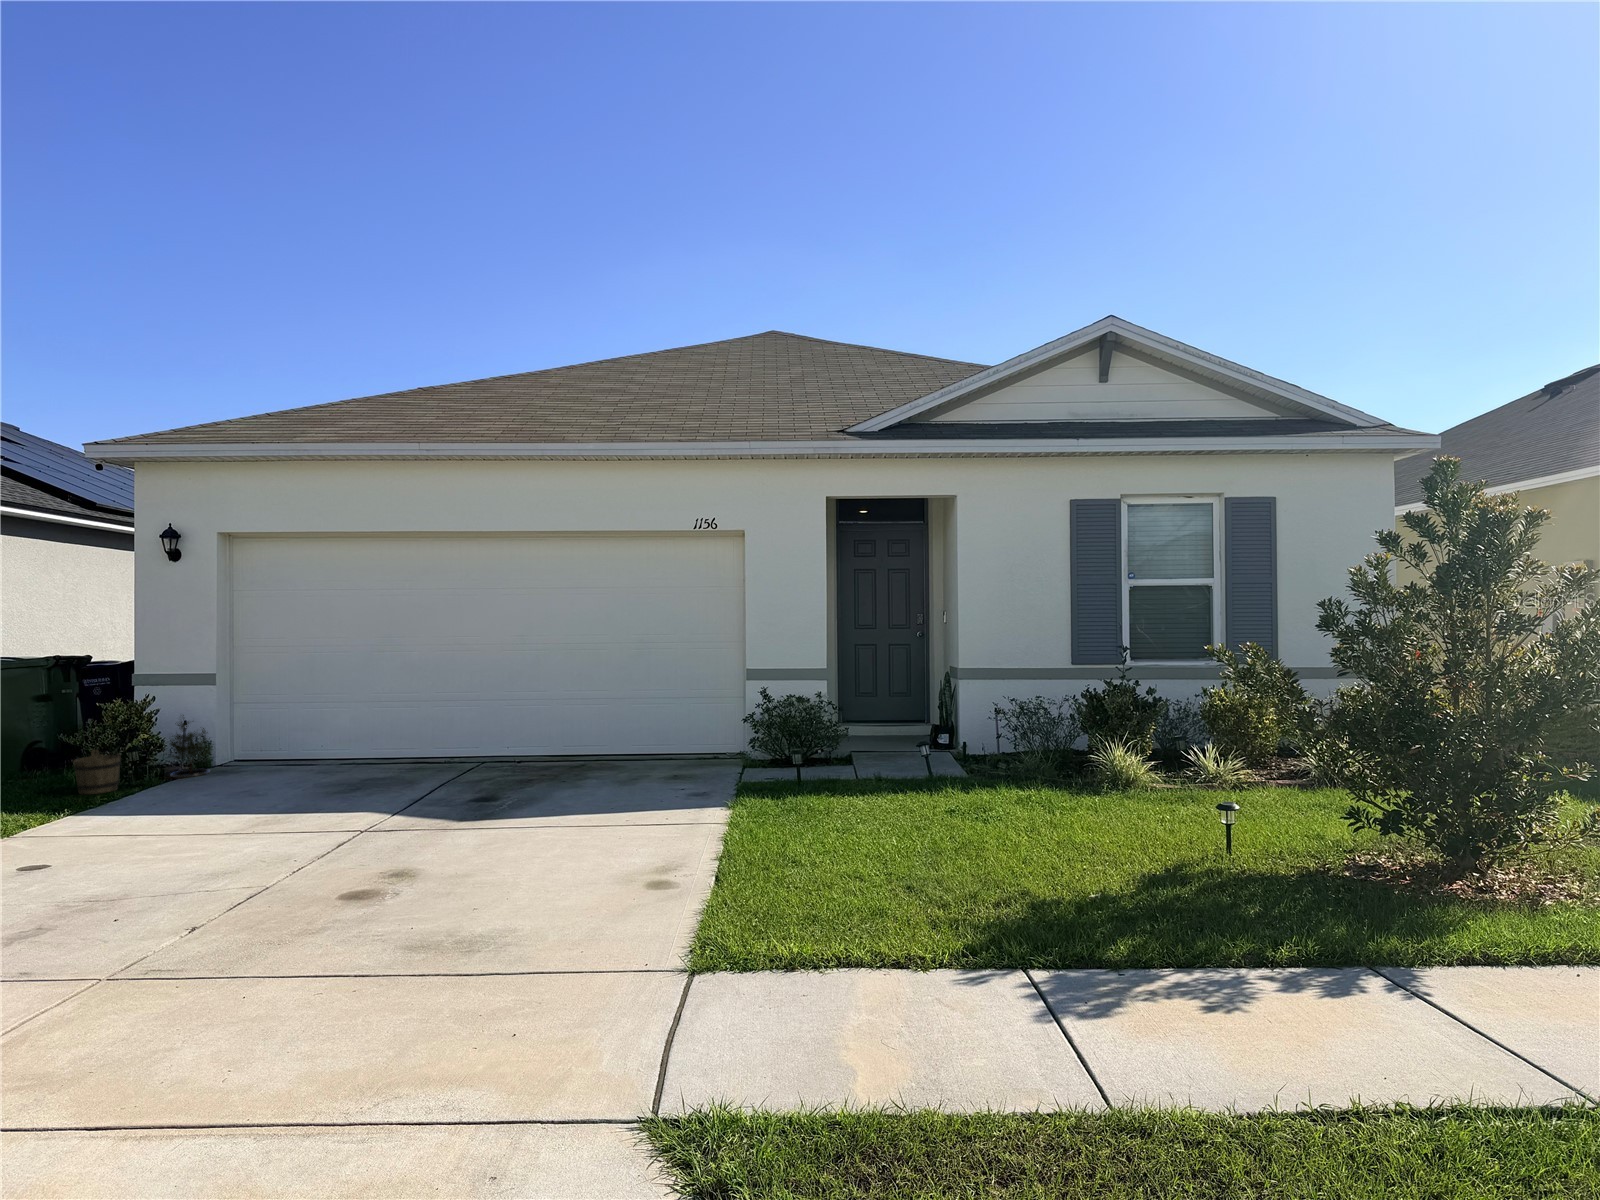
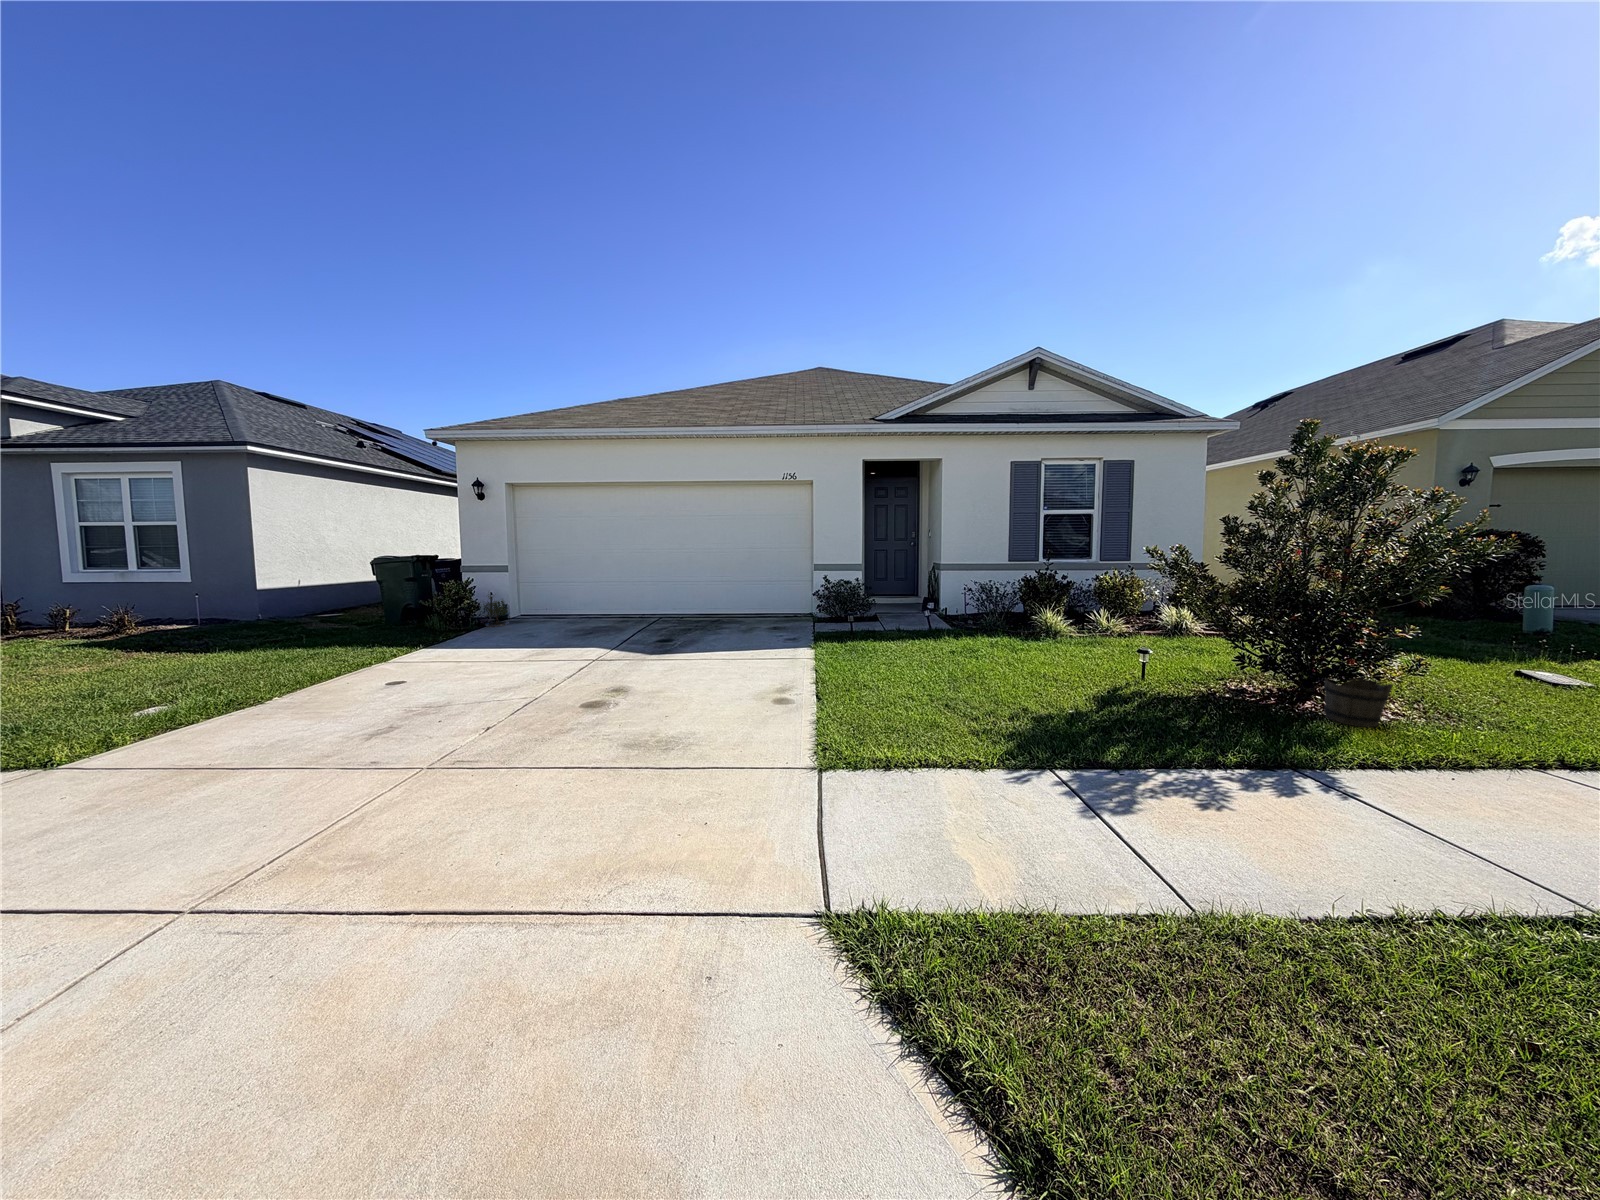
bucket: present [74,750,121,794] -> present [1324,678,1392,727]

